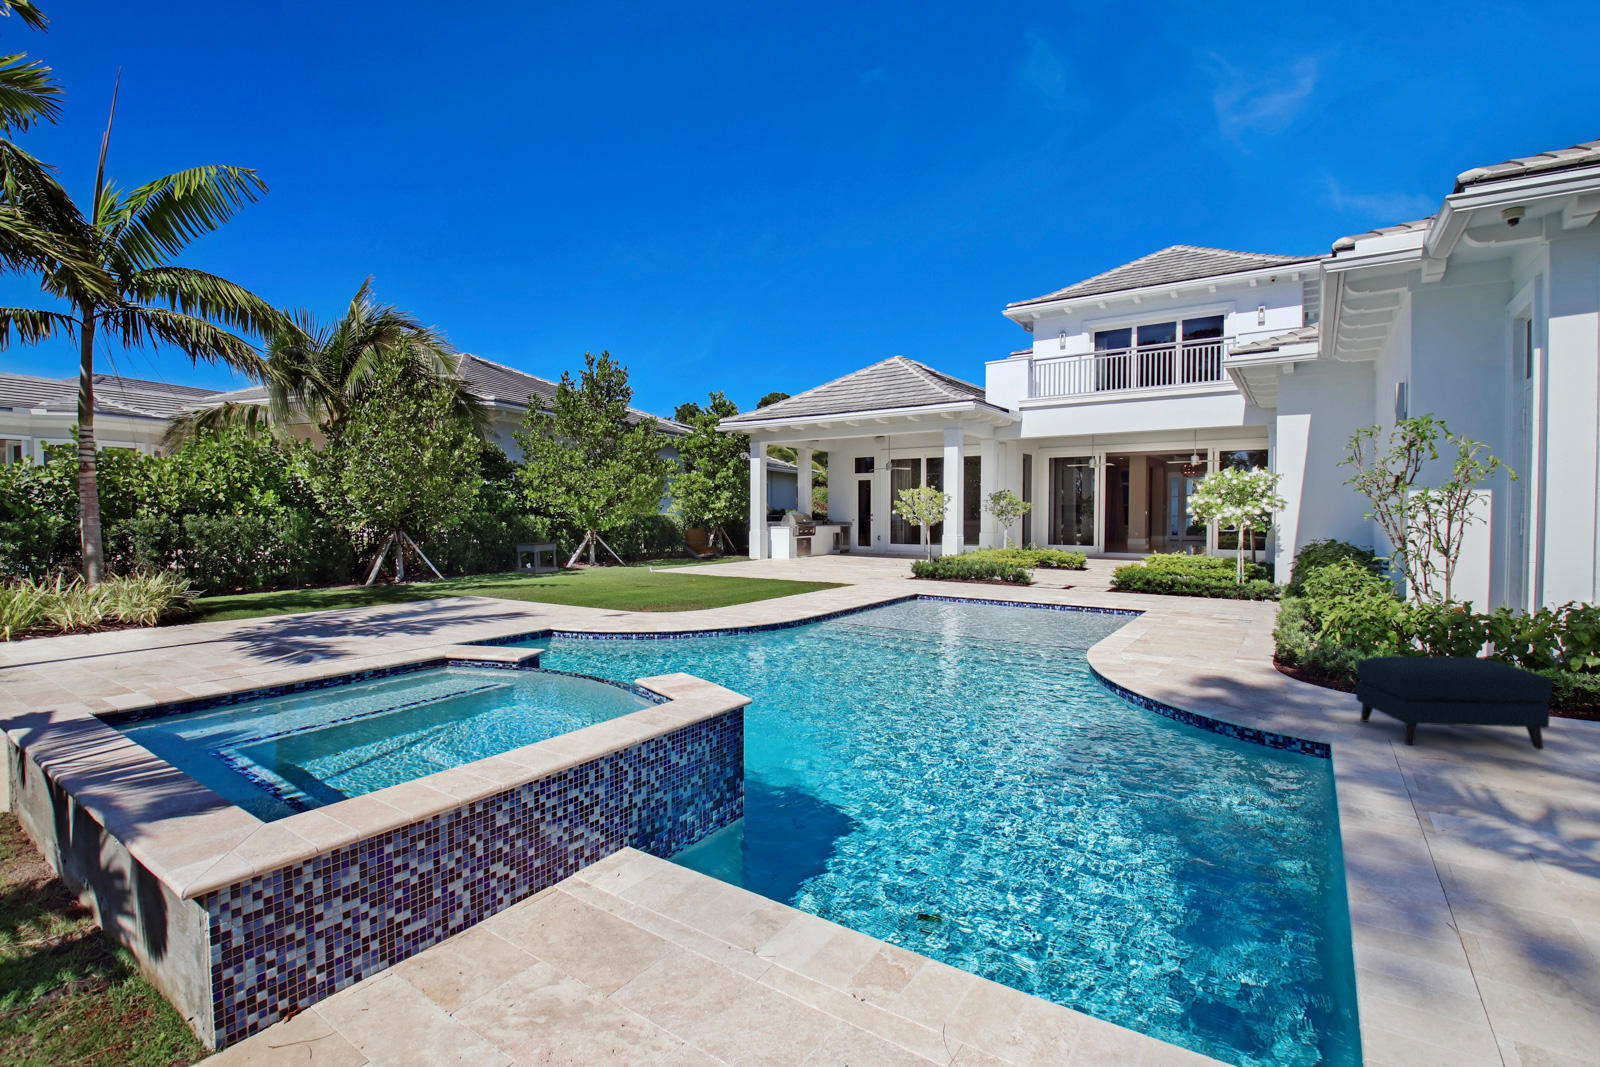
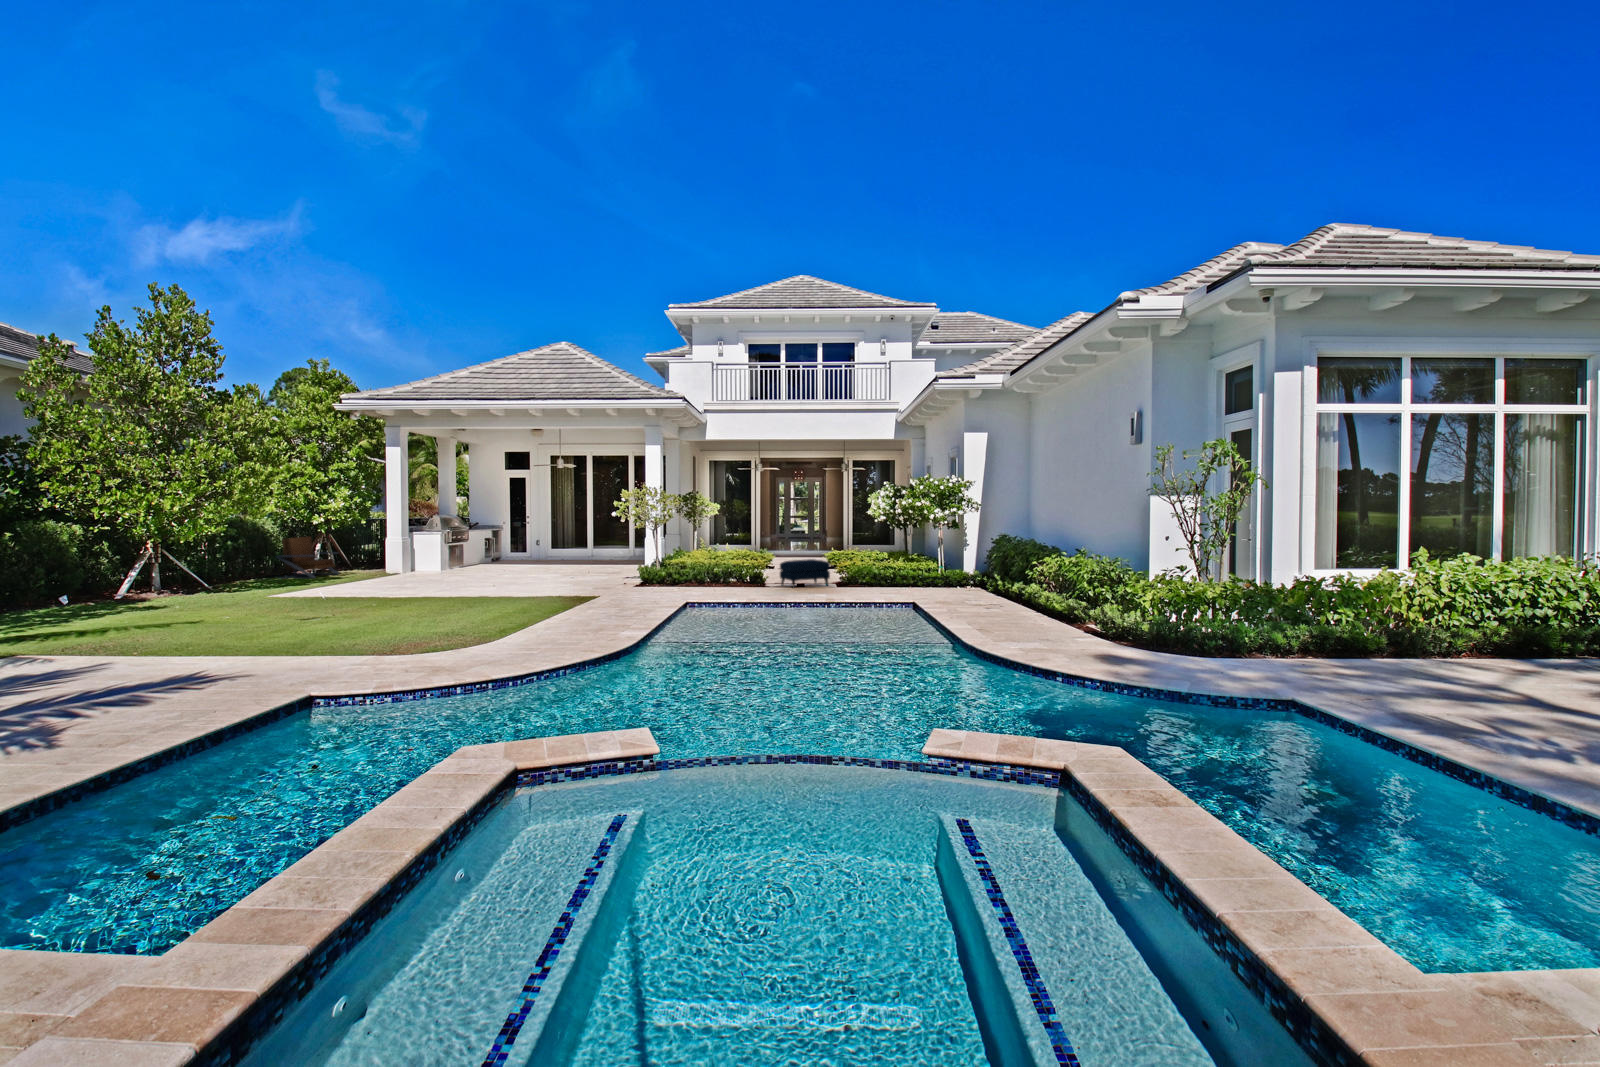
side table: present [515,542,558,573] -> none [15,563,104,614]
ottoman: present [1356,656,1552,750] -> present [780,559,830,588]

